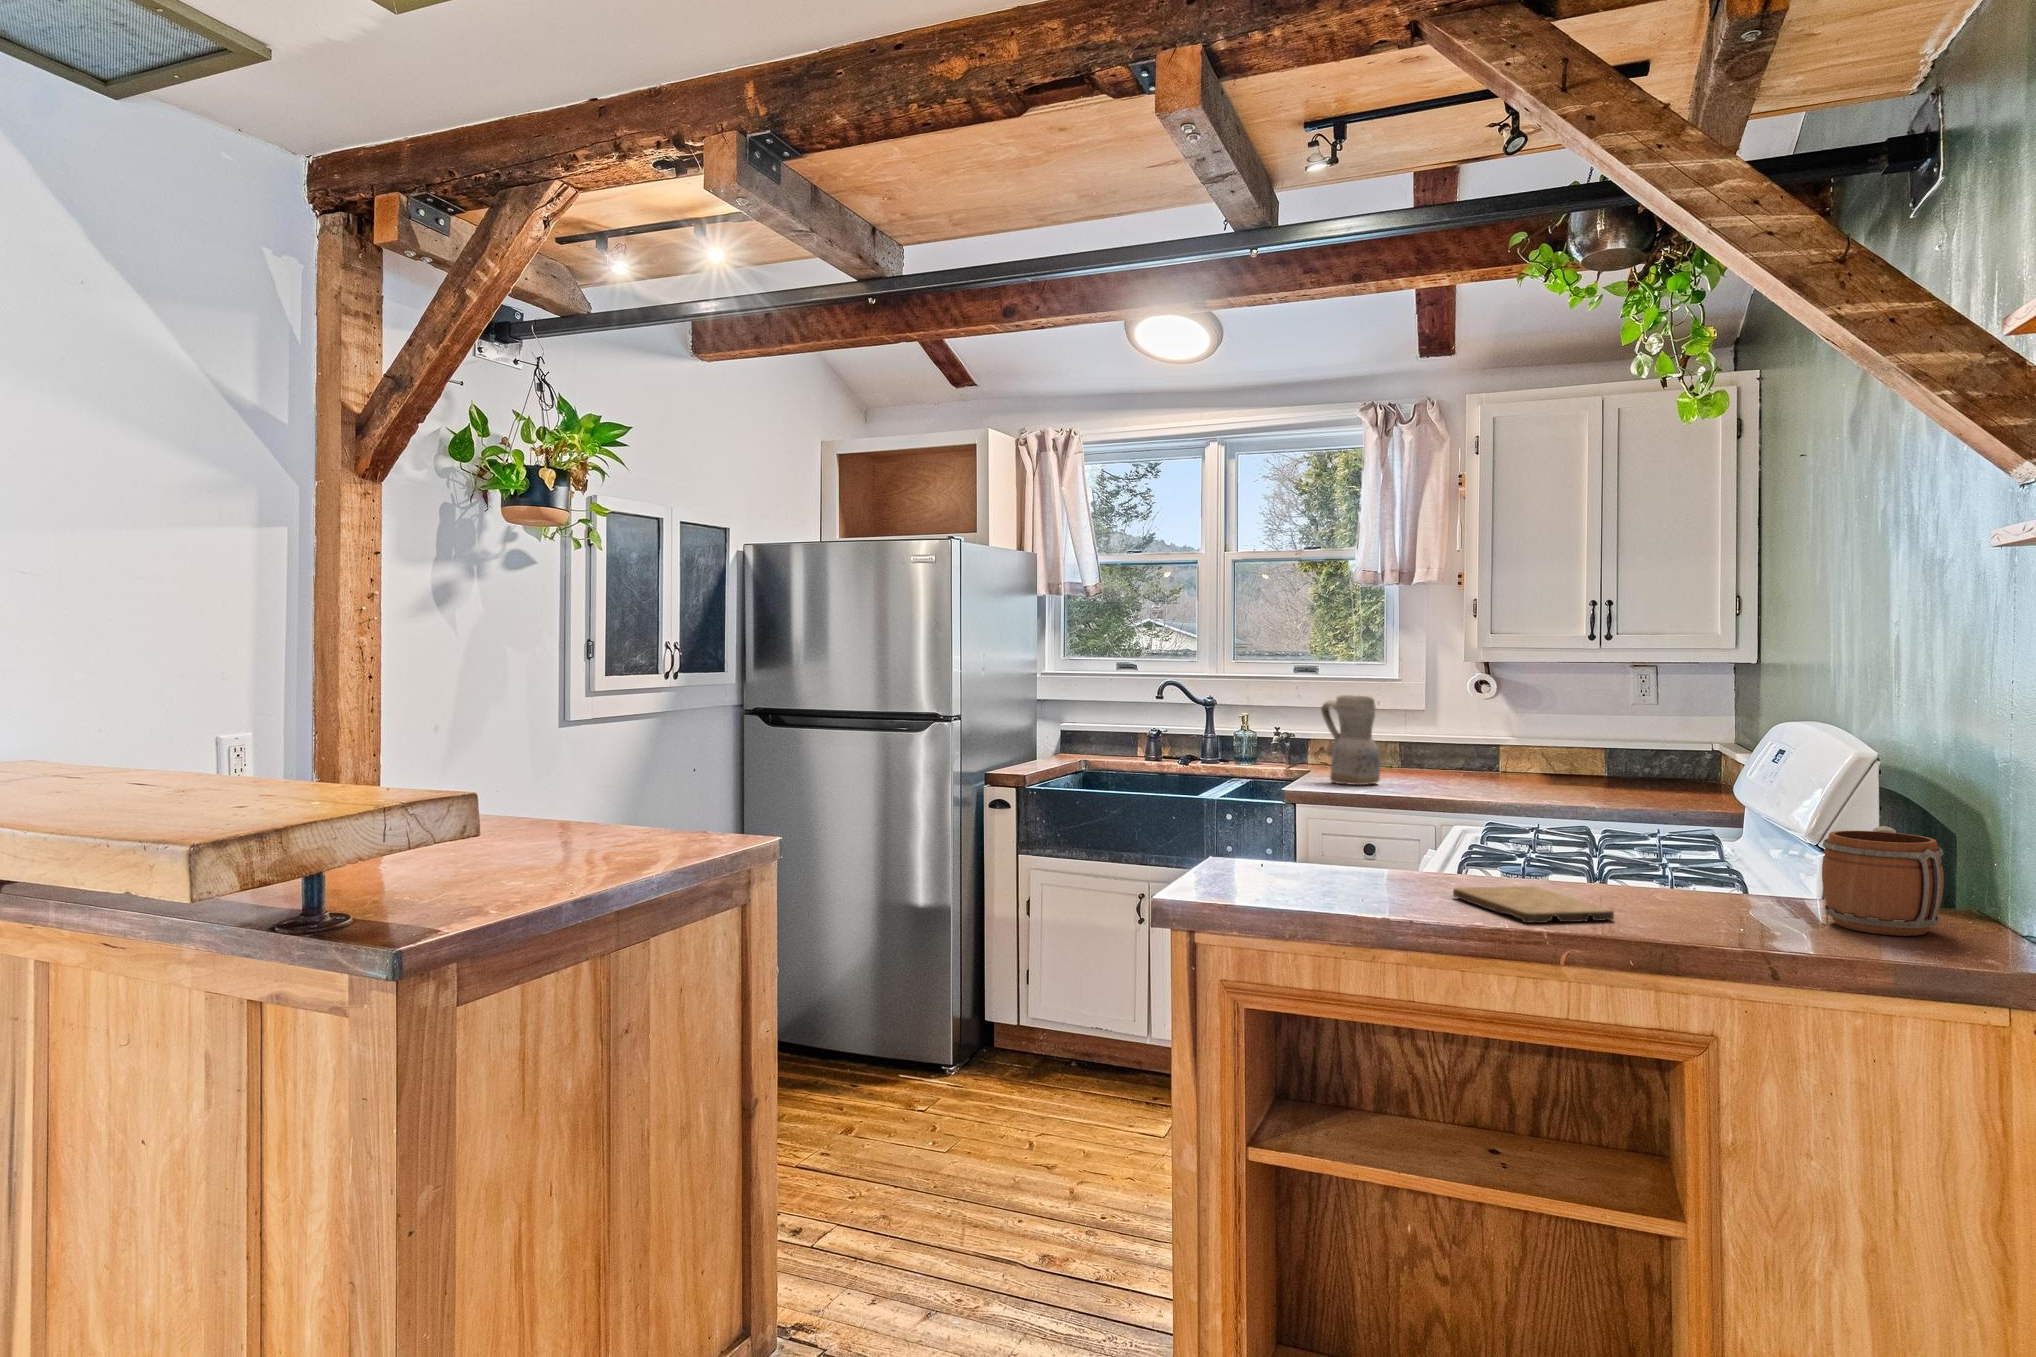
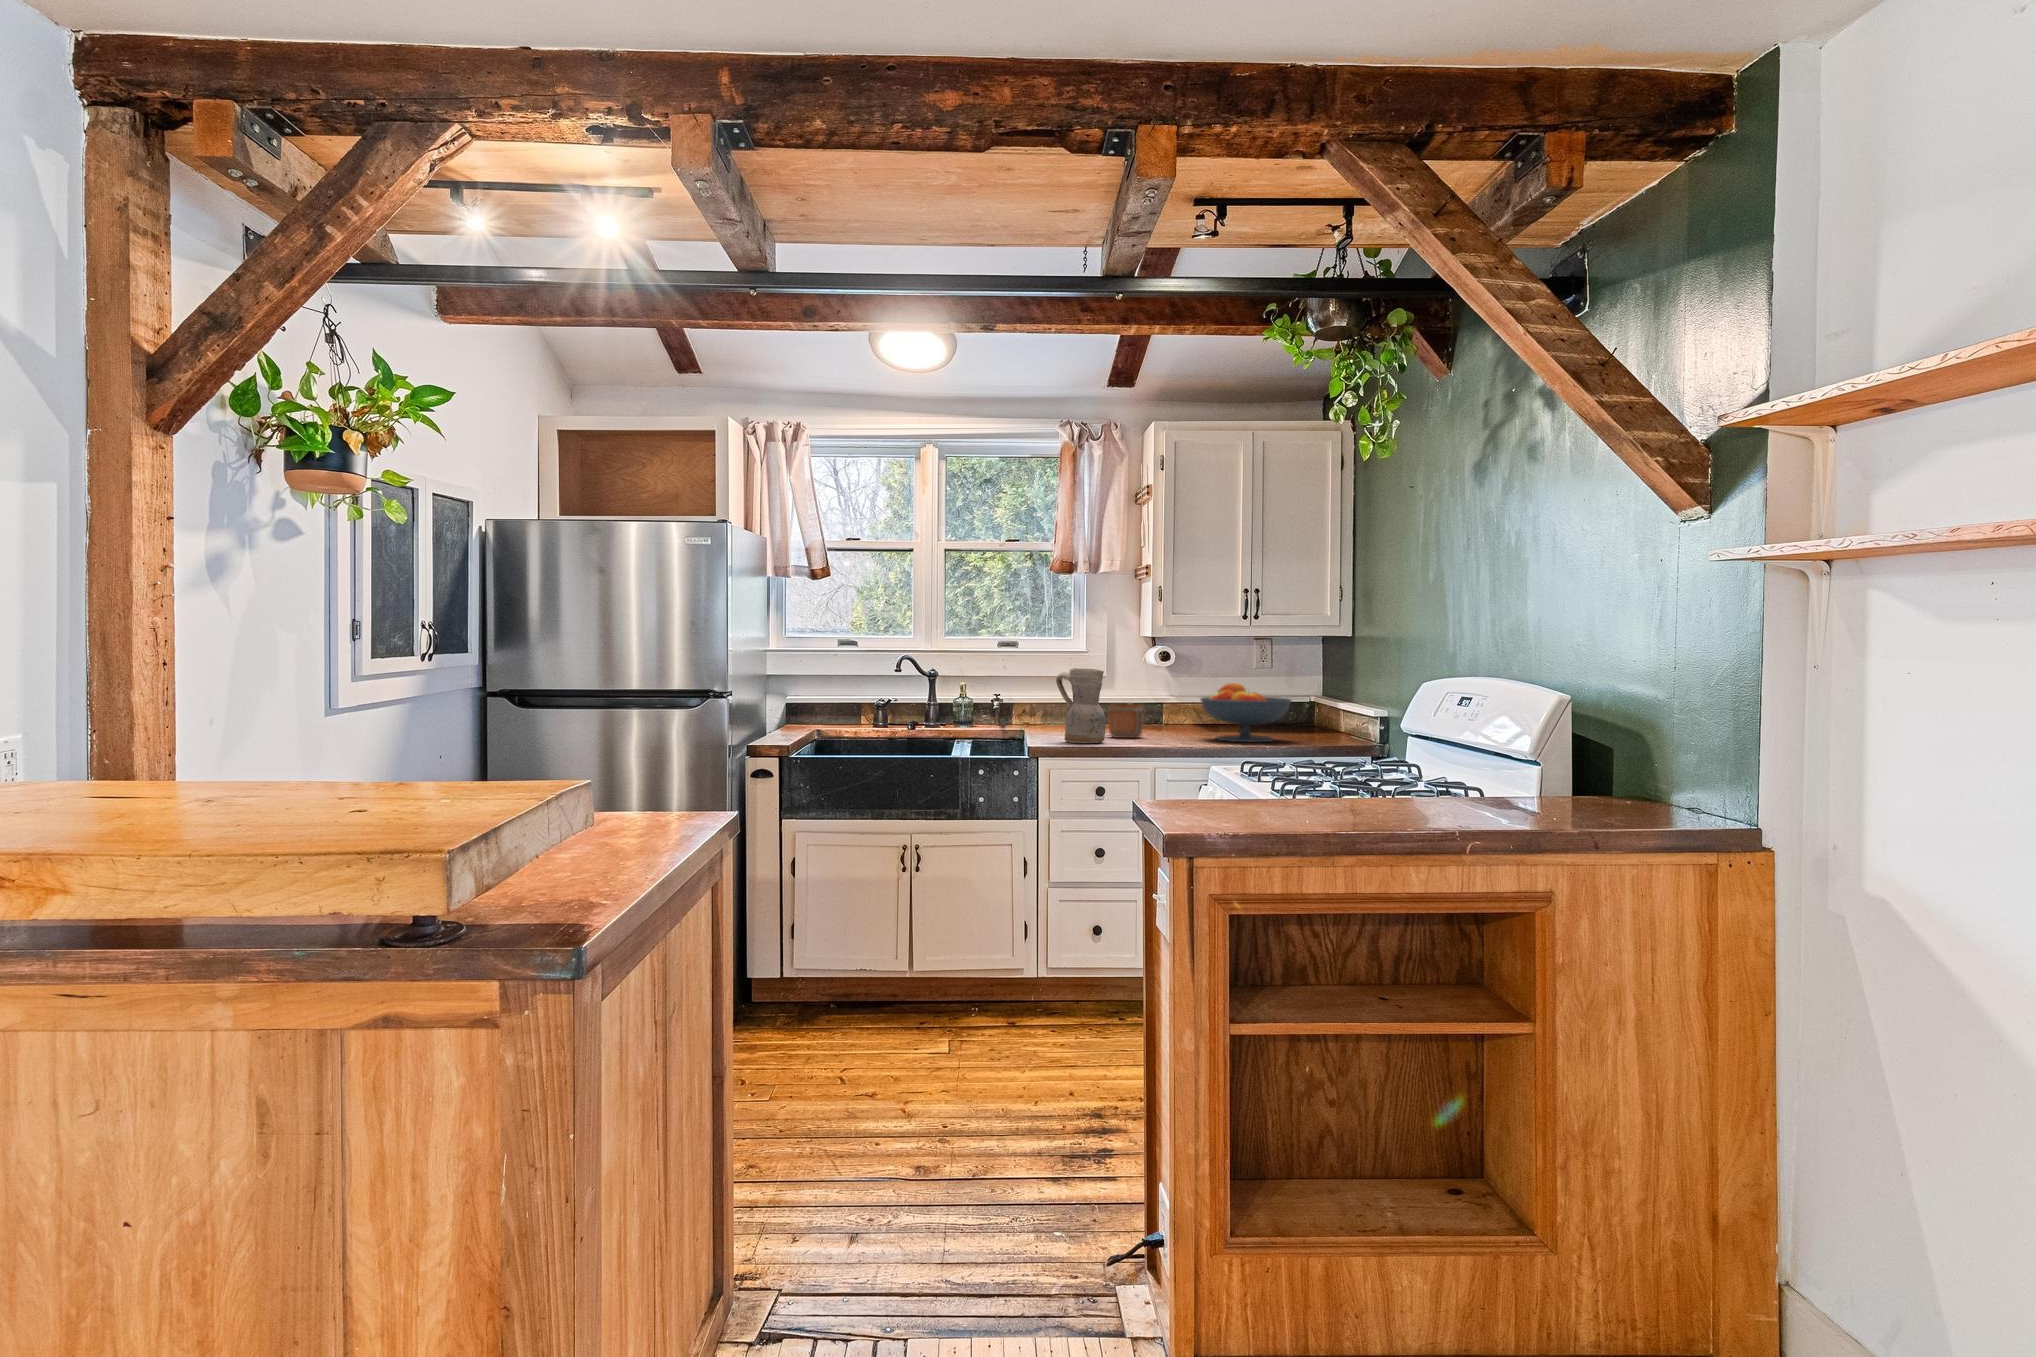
fruit bowl: none [1516,715,1642,792] -> present [1201,683,1291,742]
mug: present [1822,826,1944,936] -> present [1108,702,1144,738]
cutting board: present [1453,886,1614,923] -> none [1350,804,1474,828]

